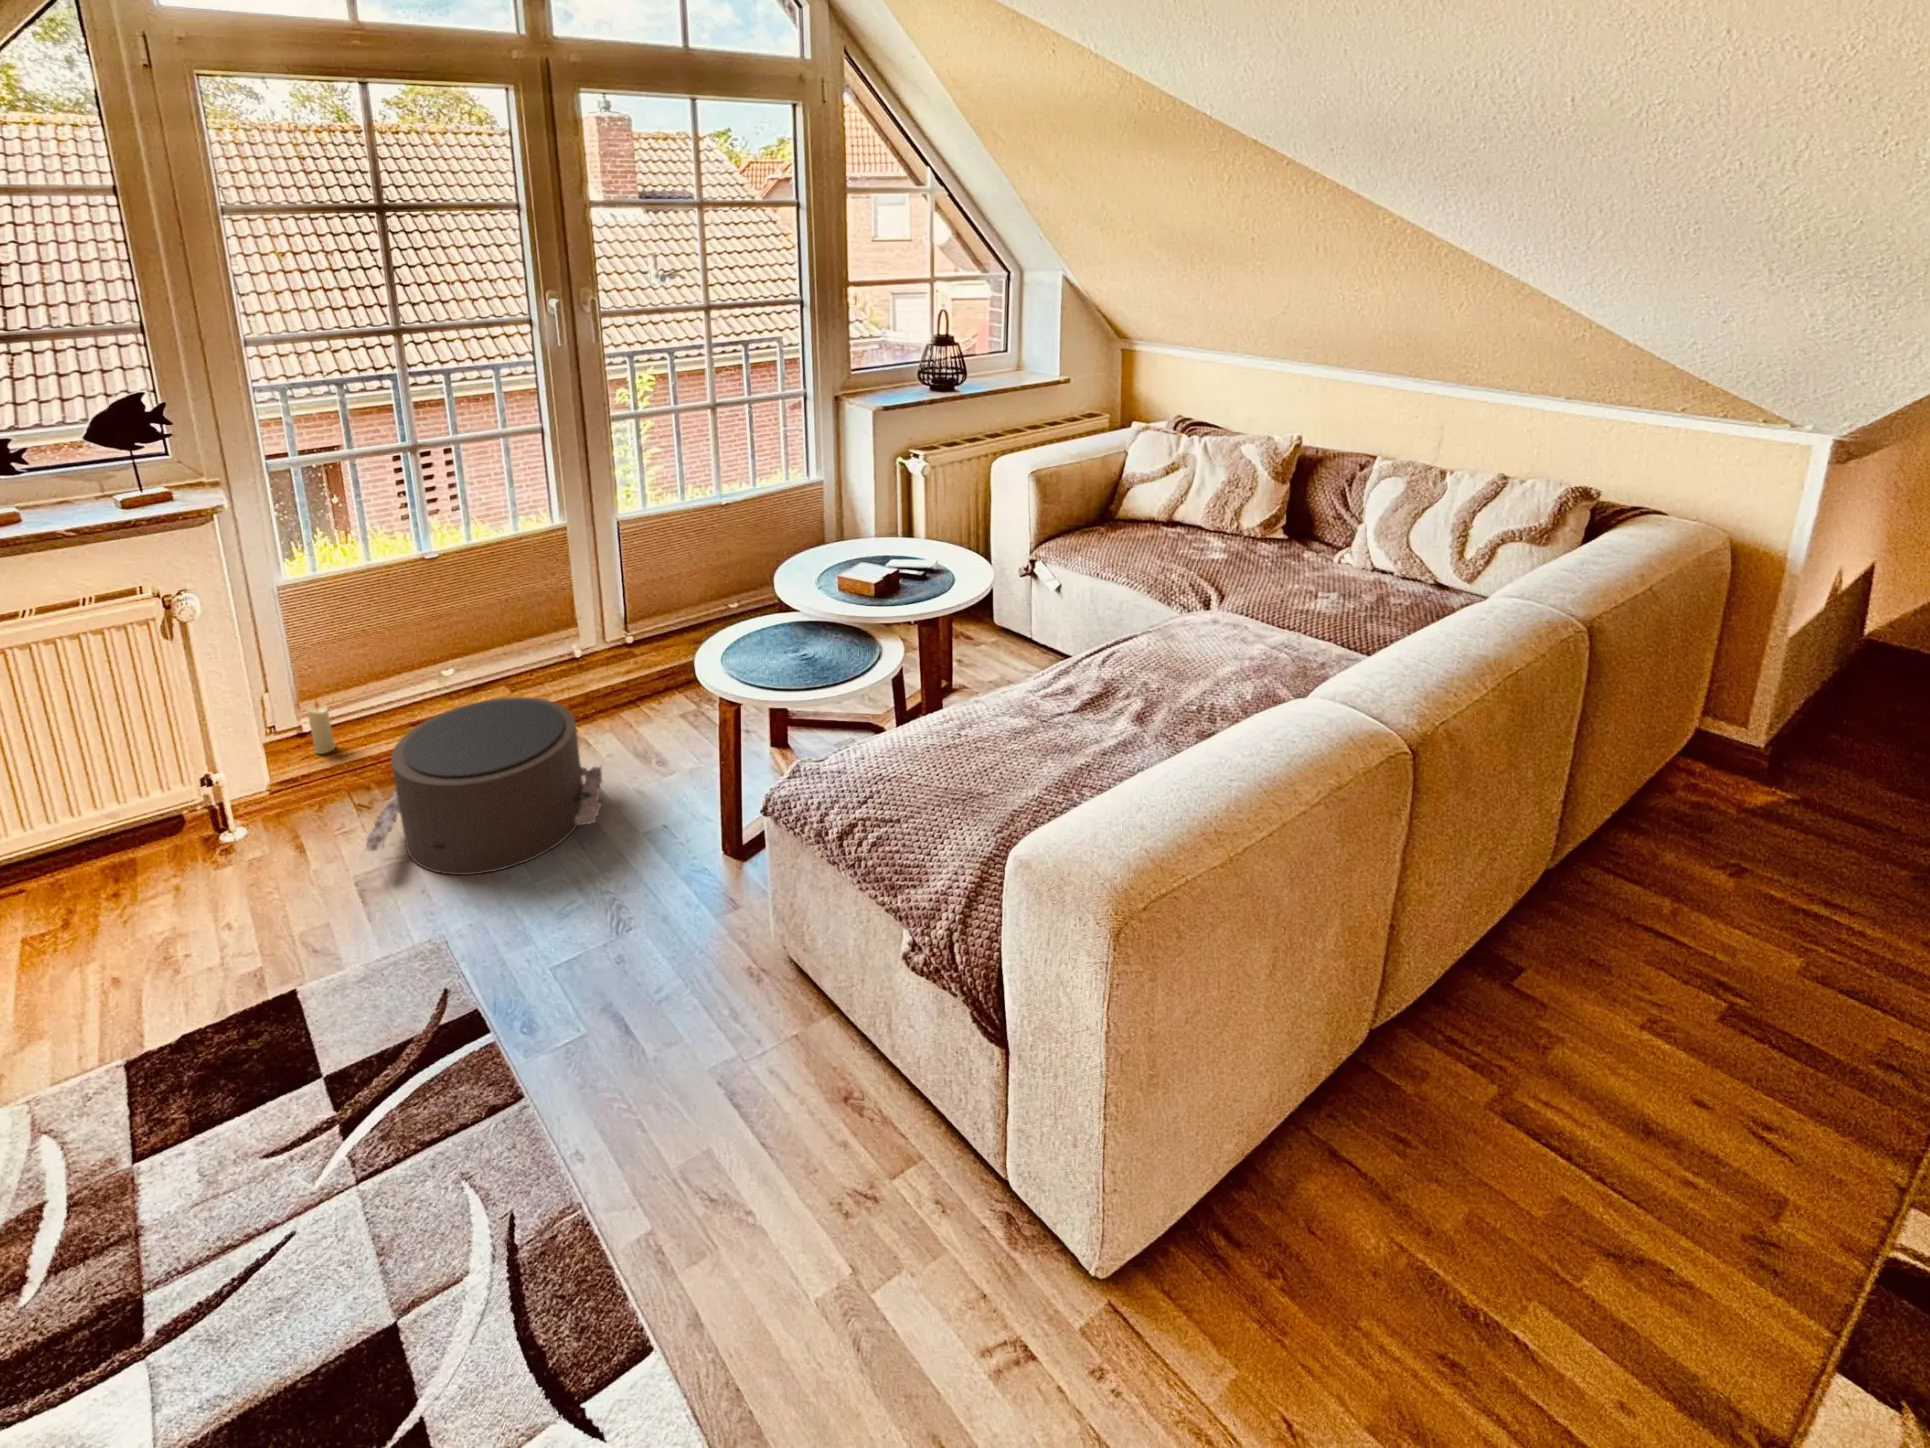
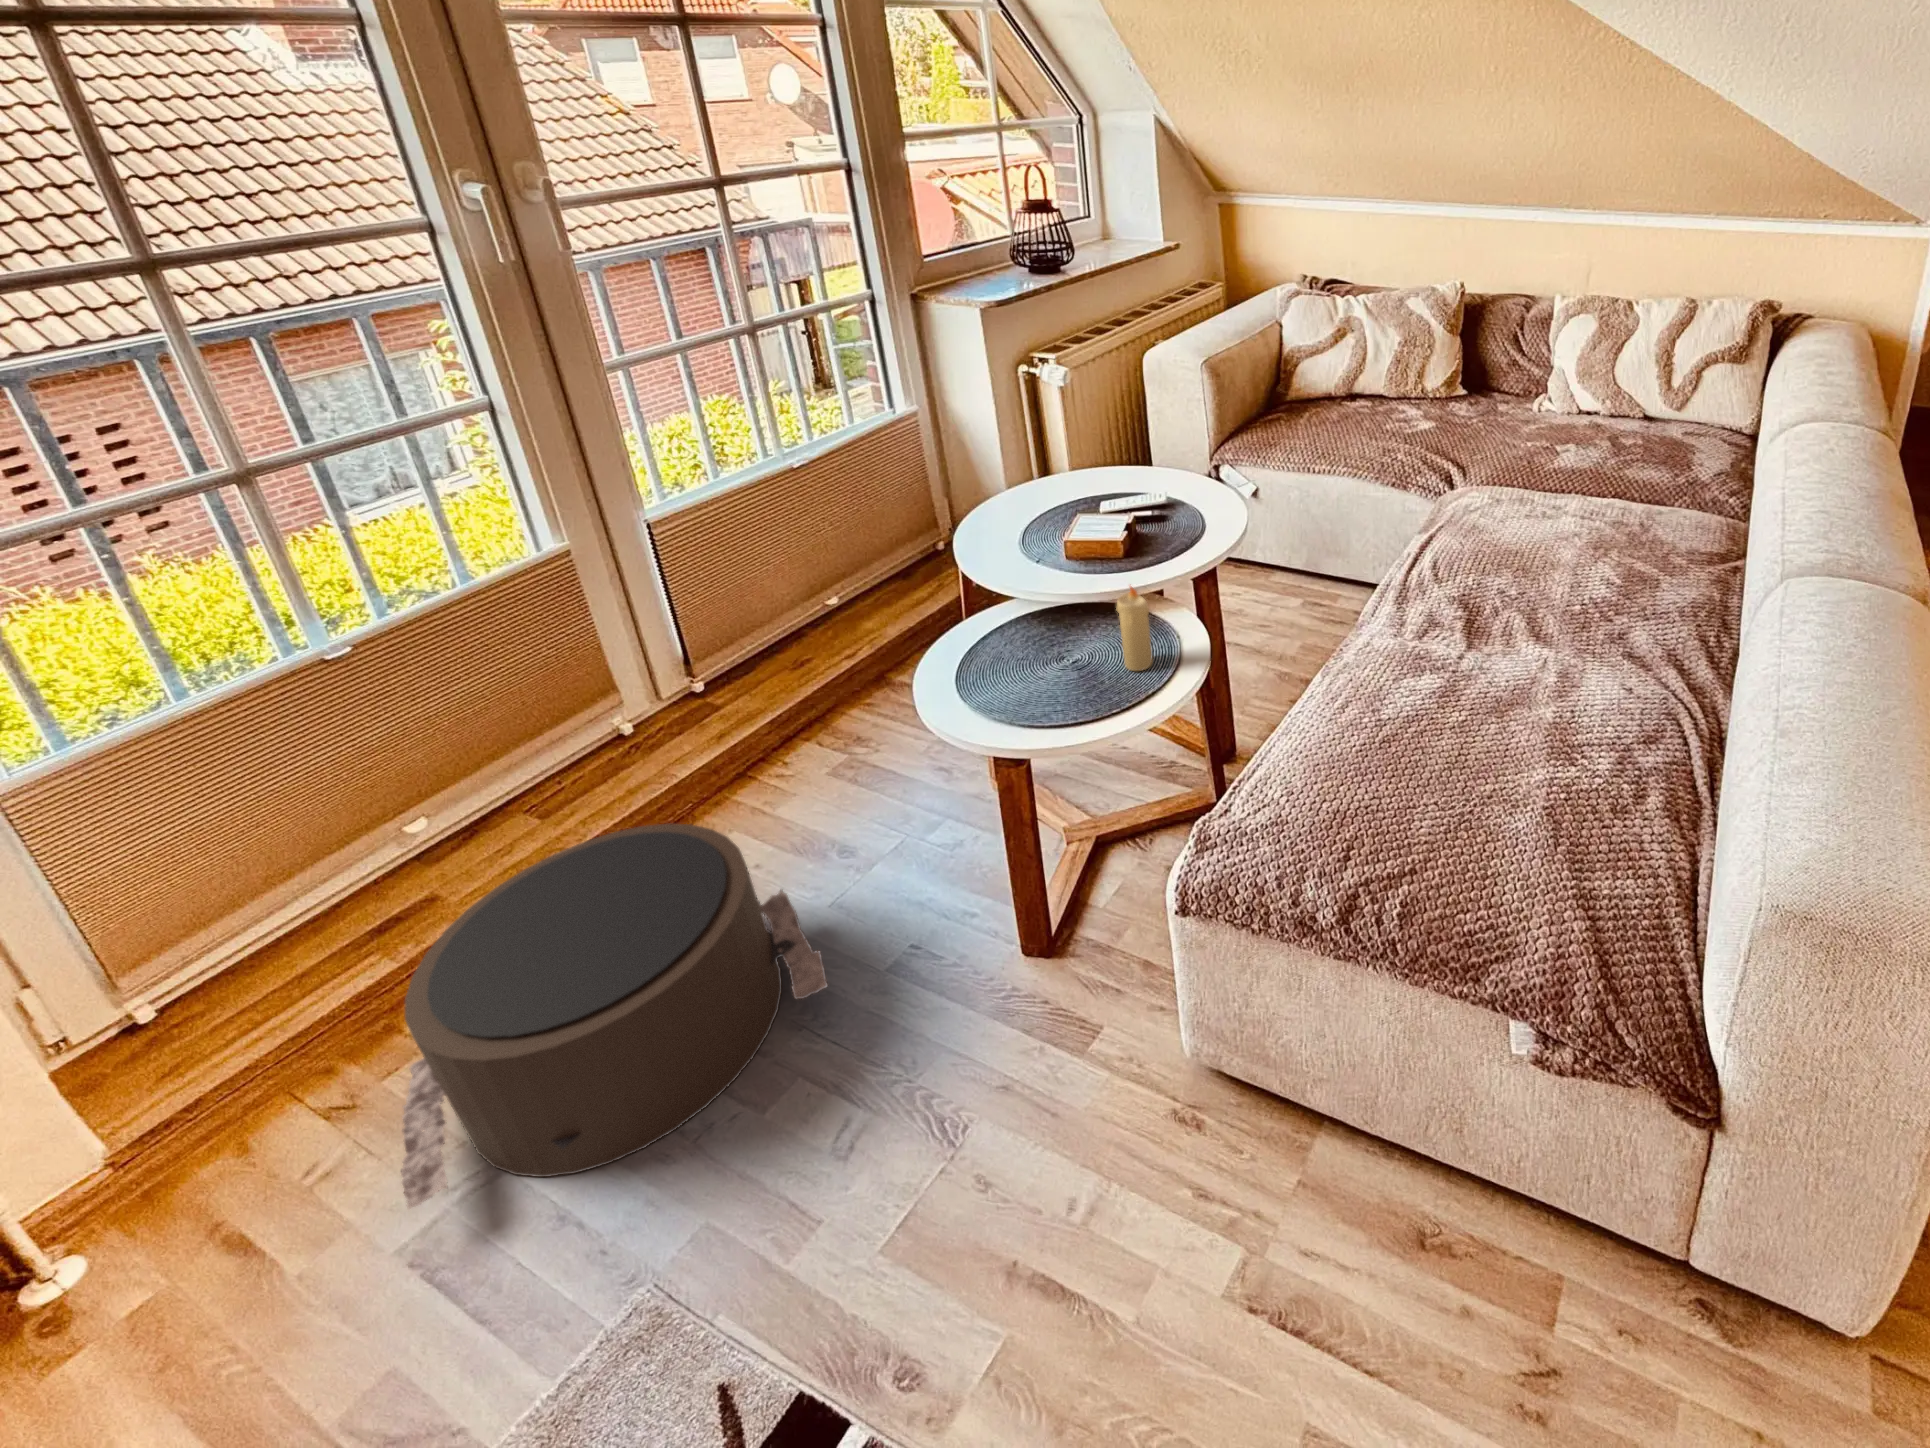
candle: present [307,701,335,754] -> present [1117,586,1153,671]

